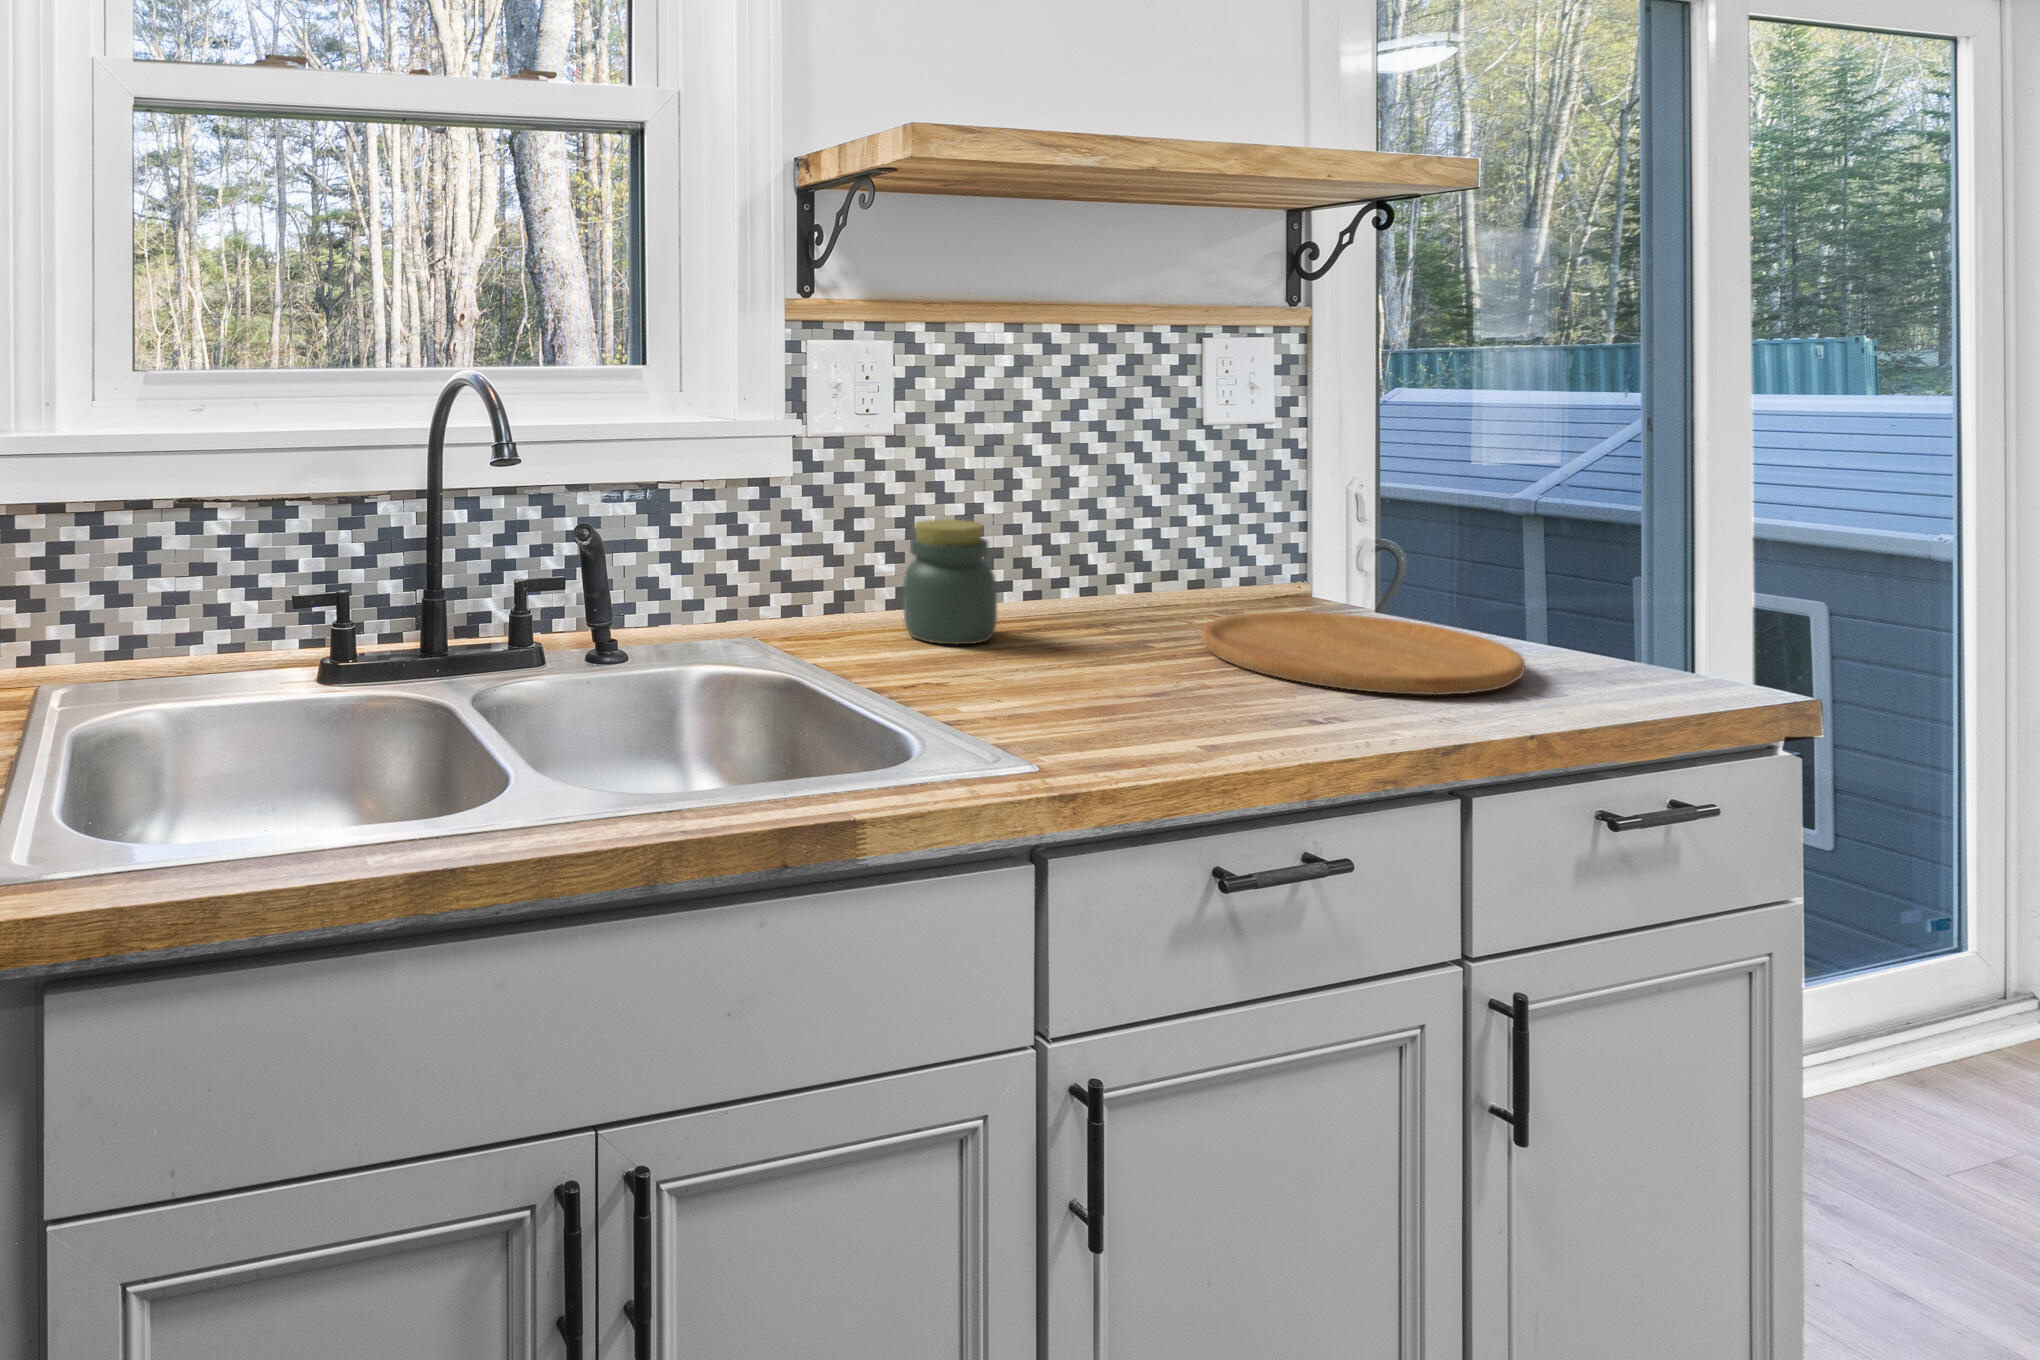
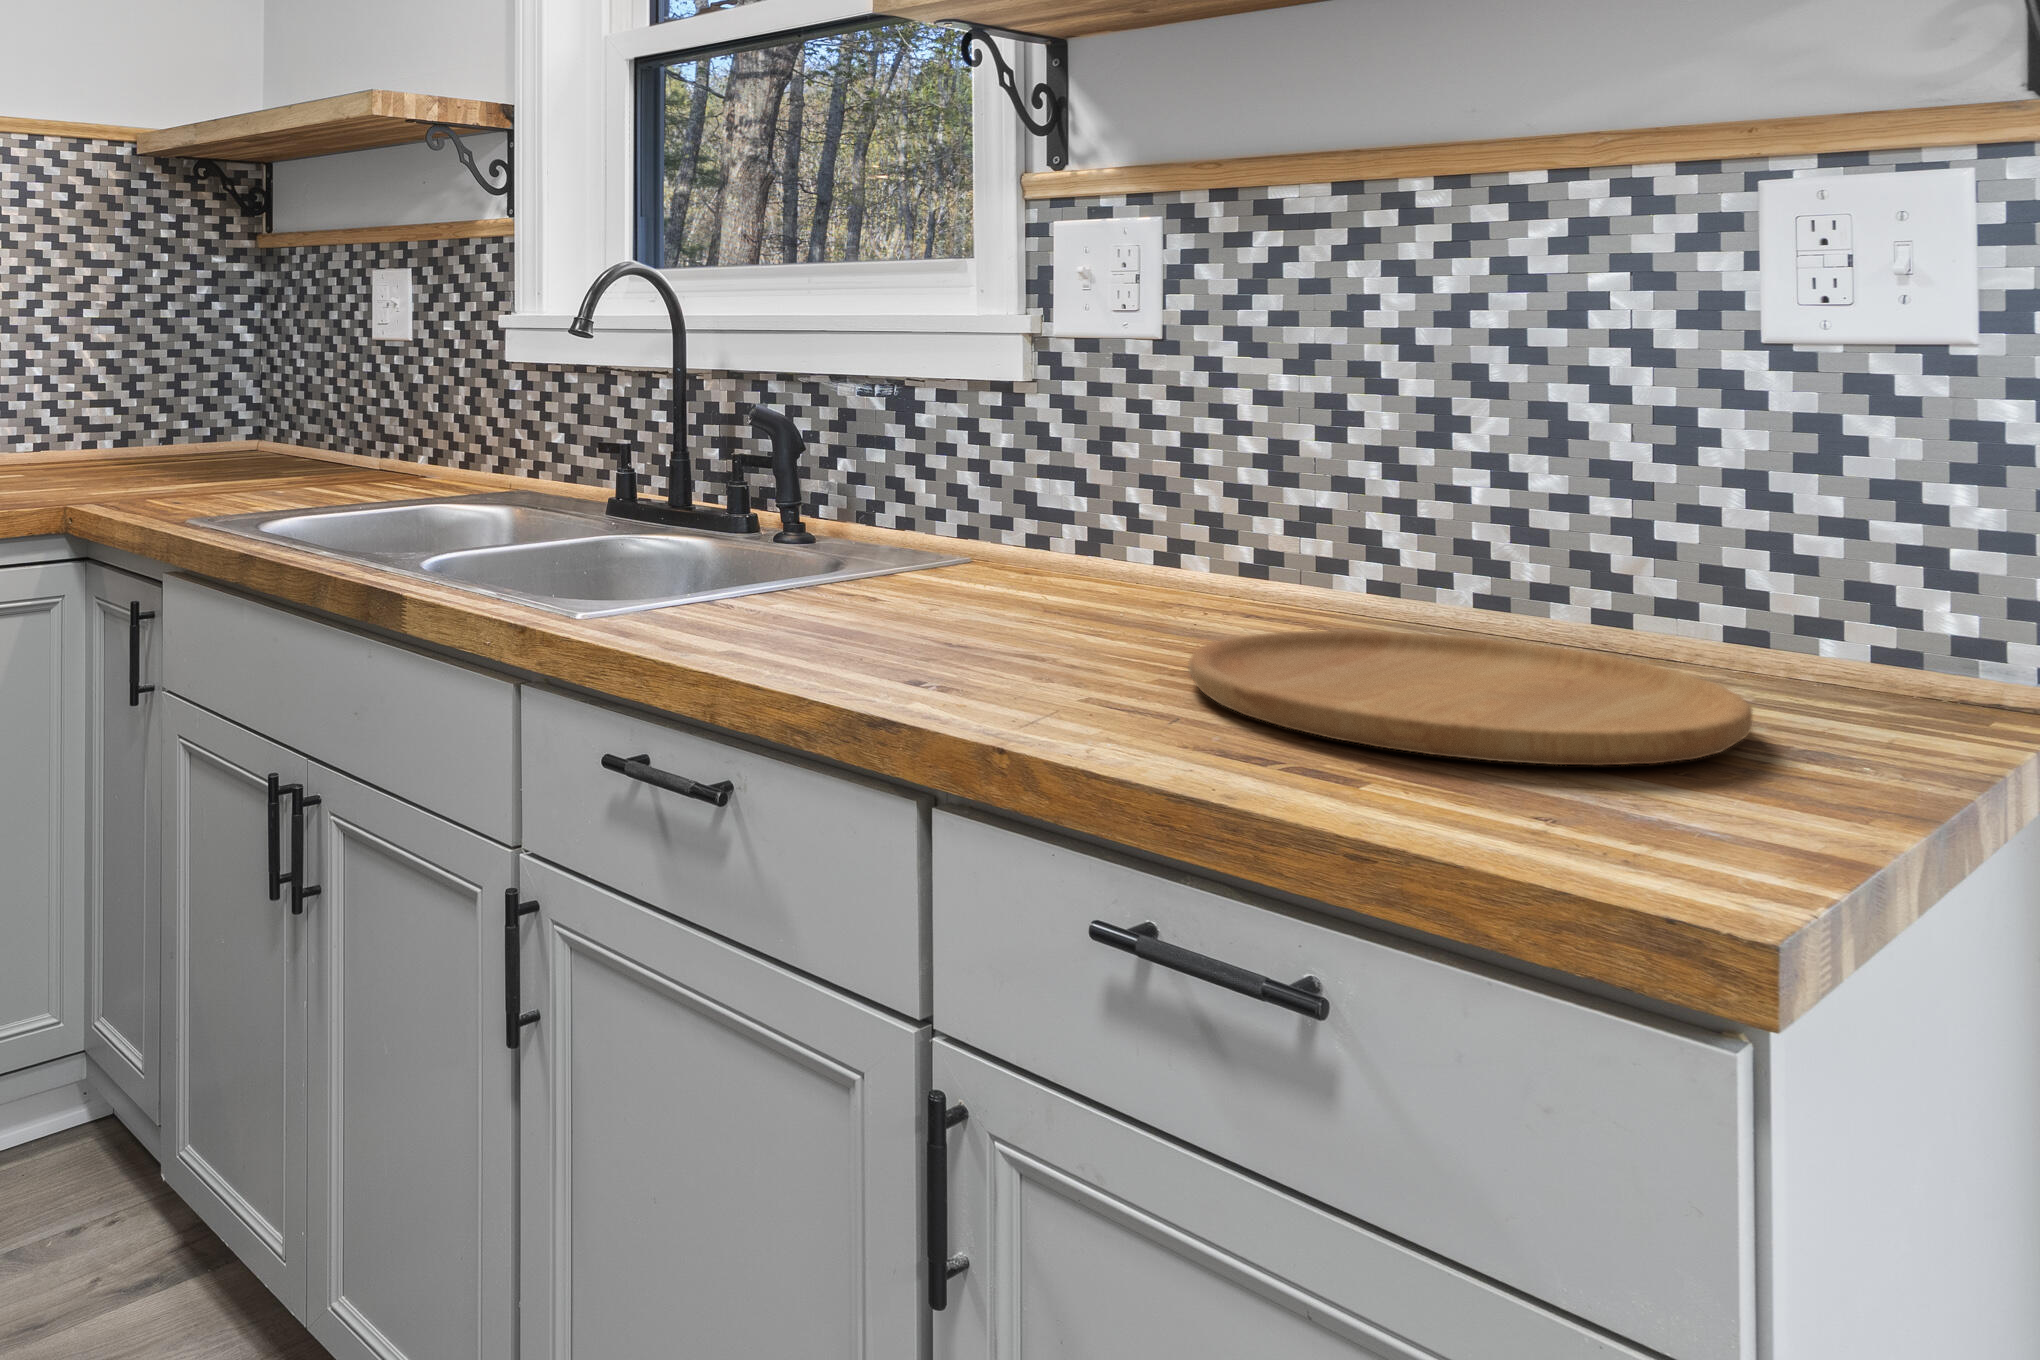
jar: present [903,519,997,644] -> none [1057,443,1181,598]

